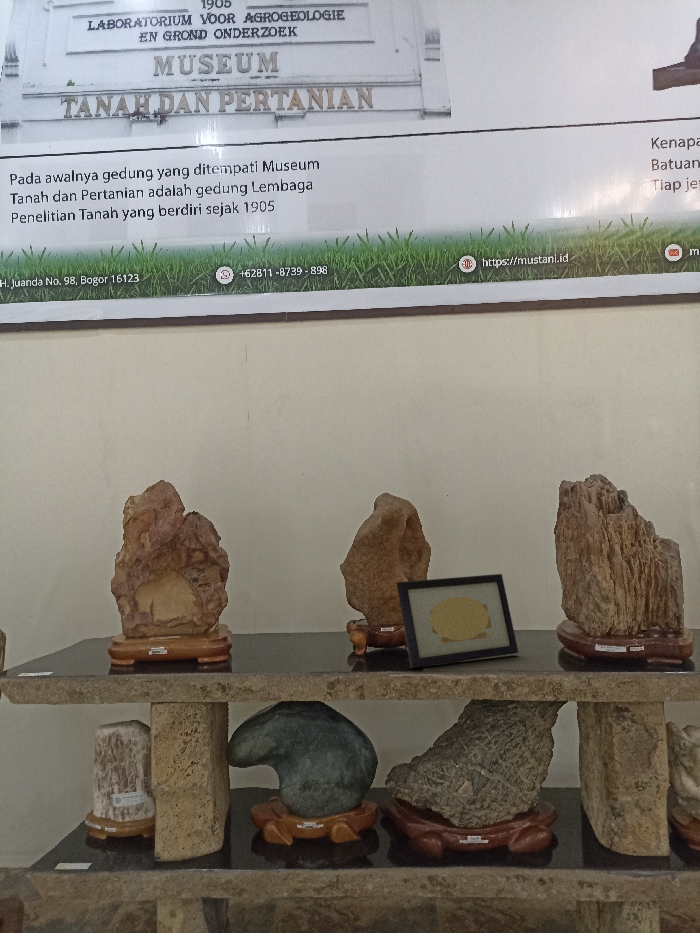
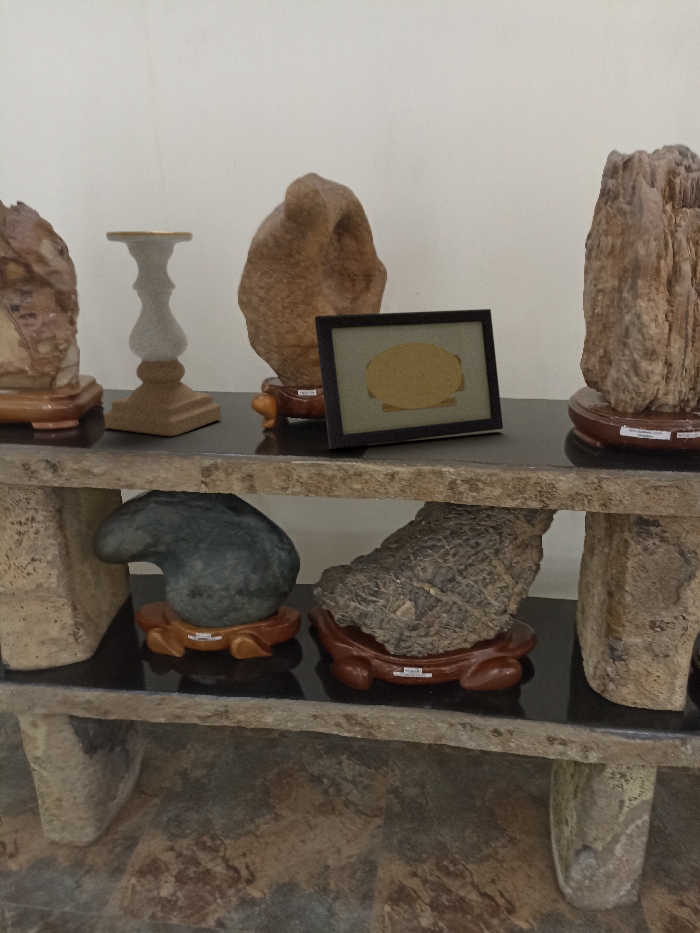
candle holder: none [248,531,322,666] -> present [104,231,221,436]

